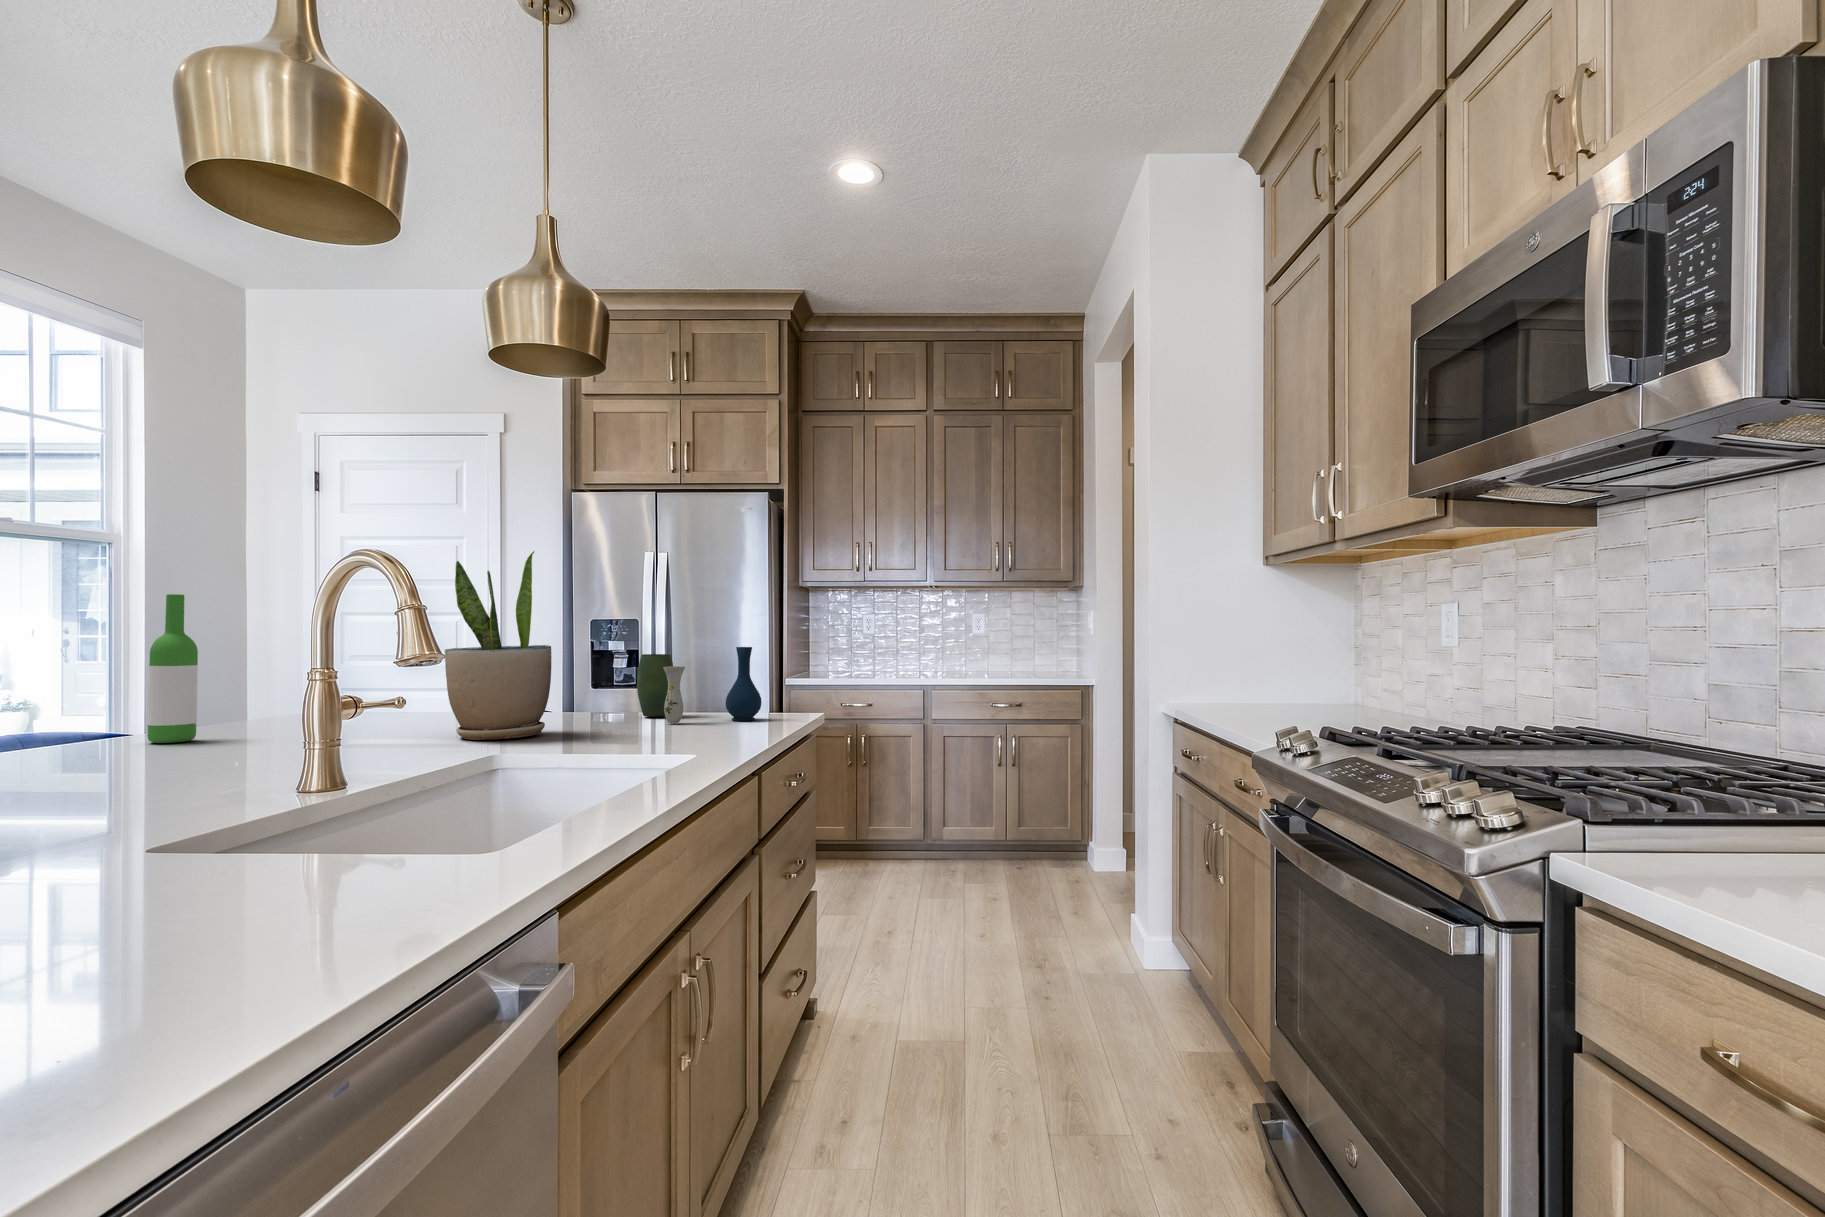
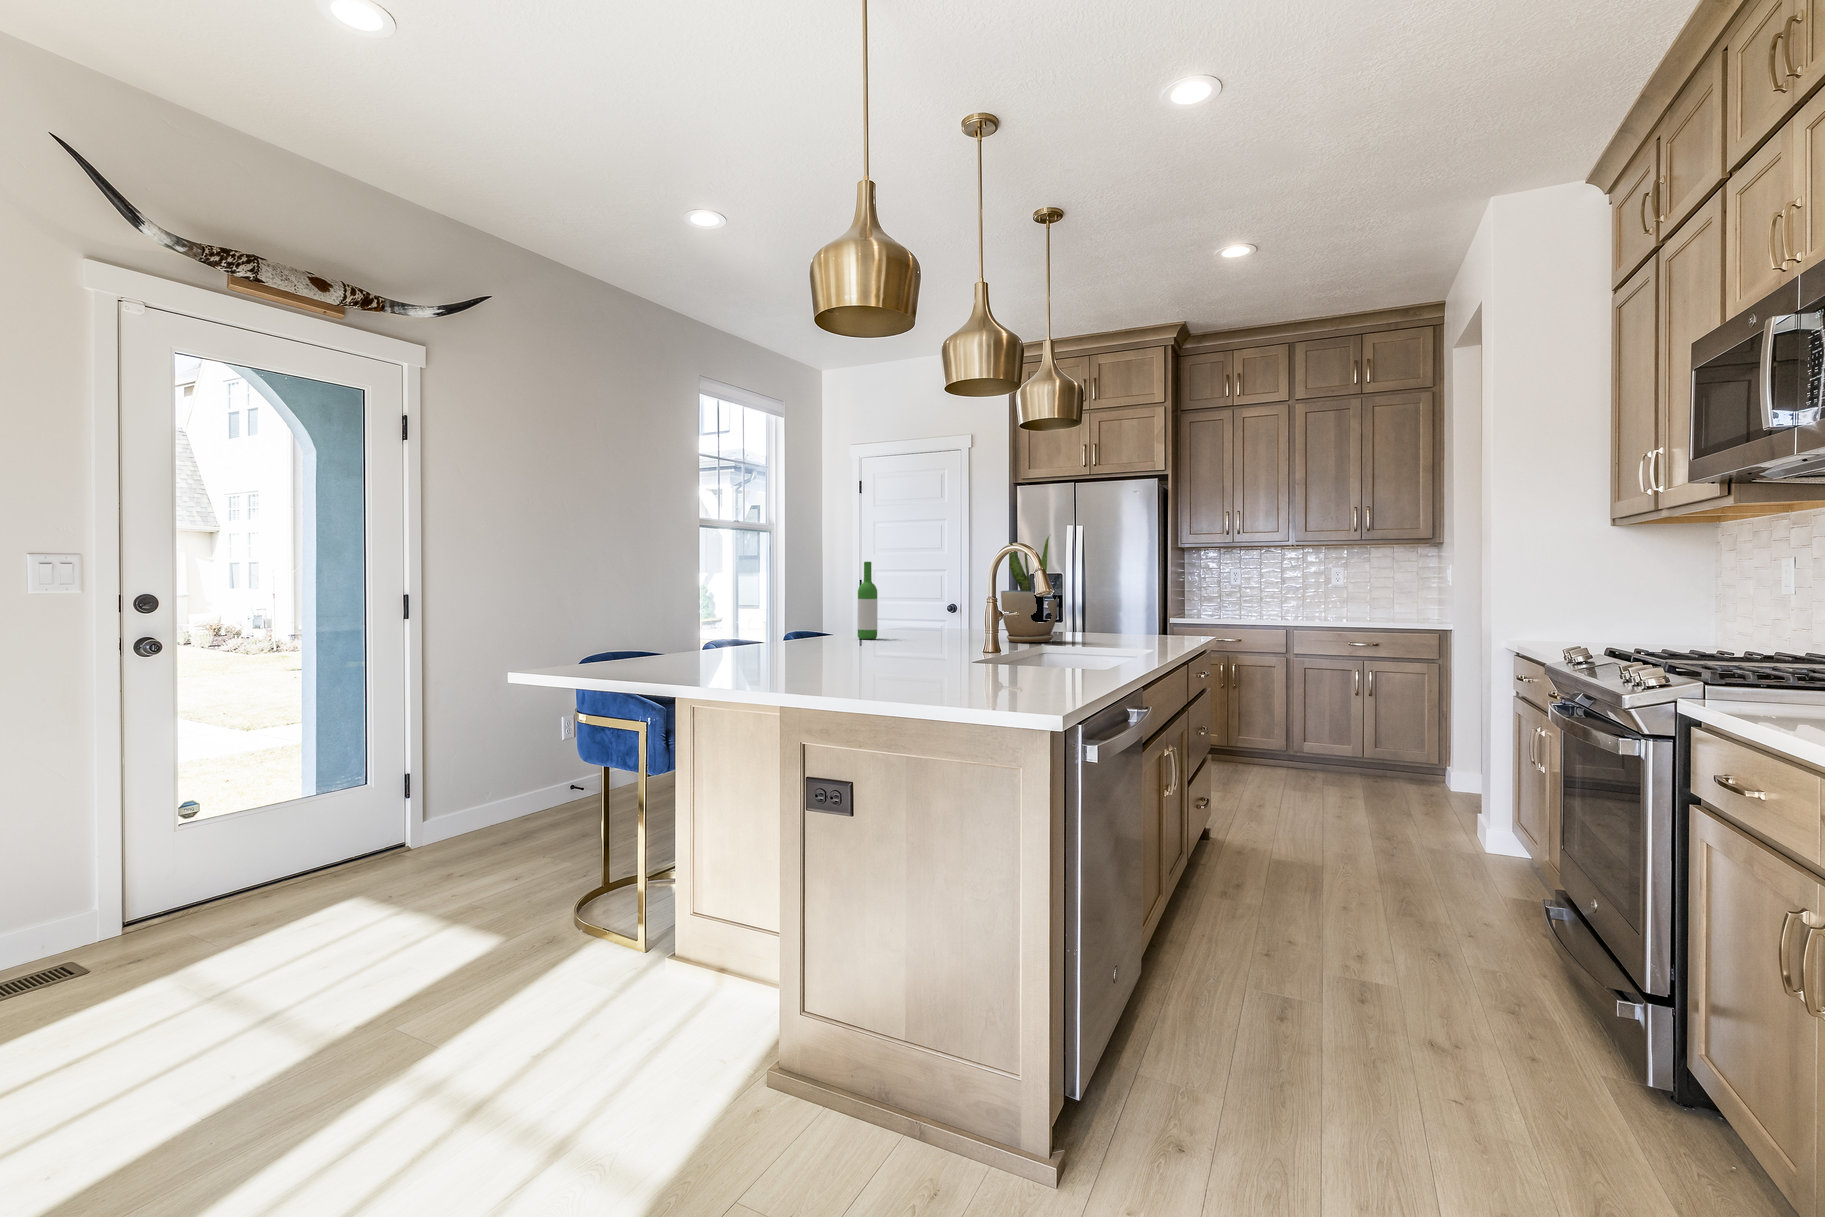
vase: present [637,647,762,723] -> none [1094,592,1178,639]

